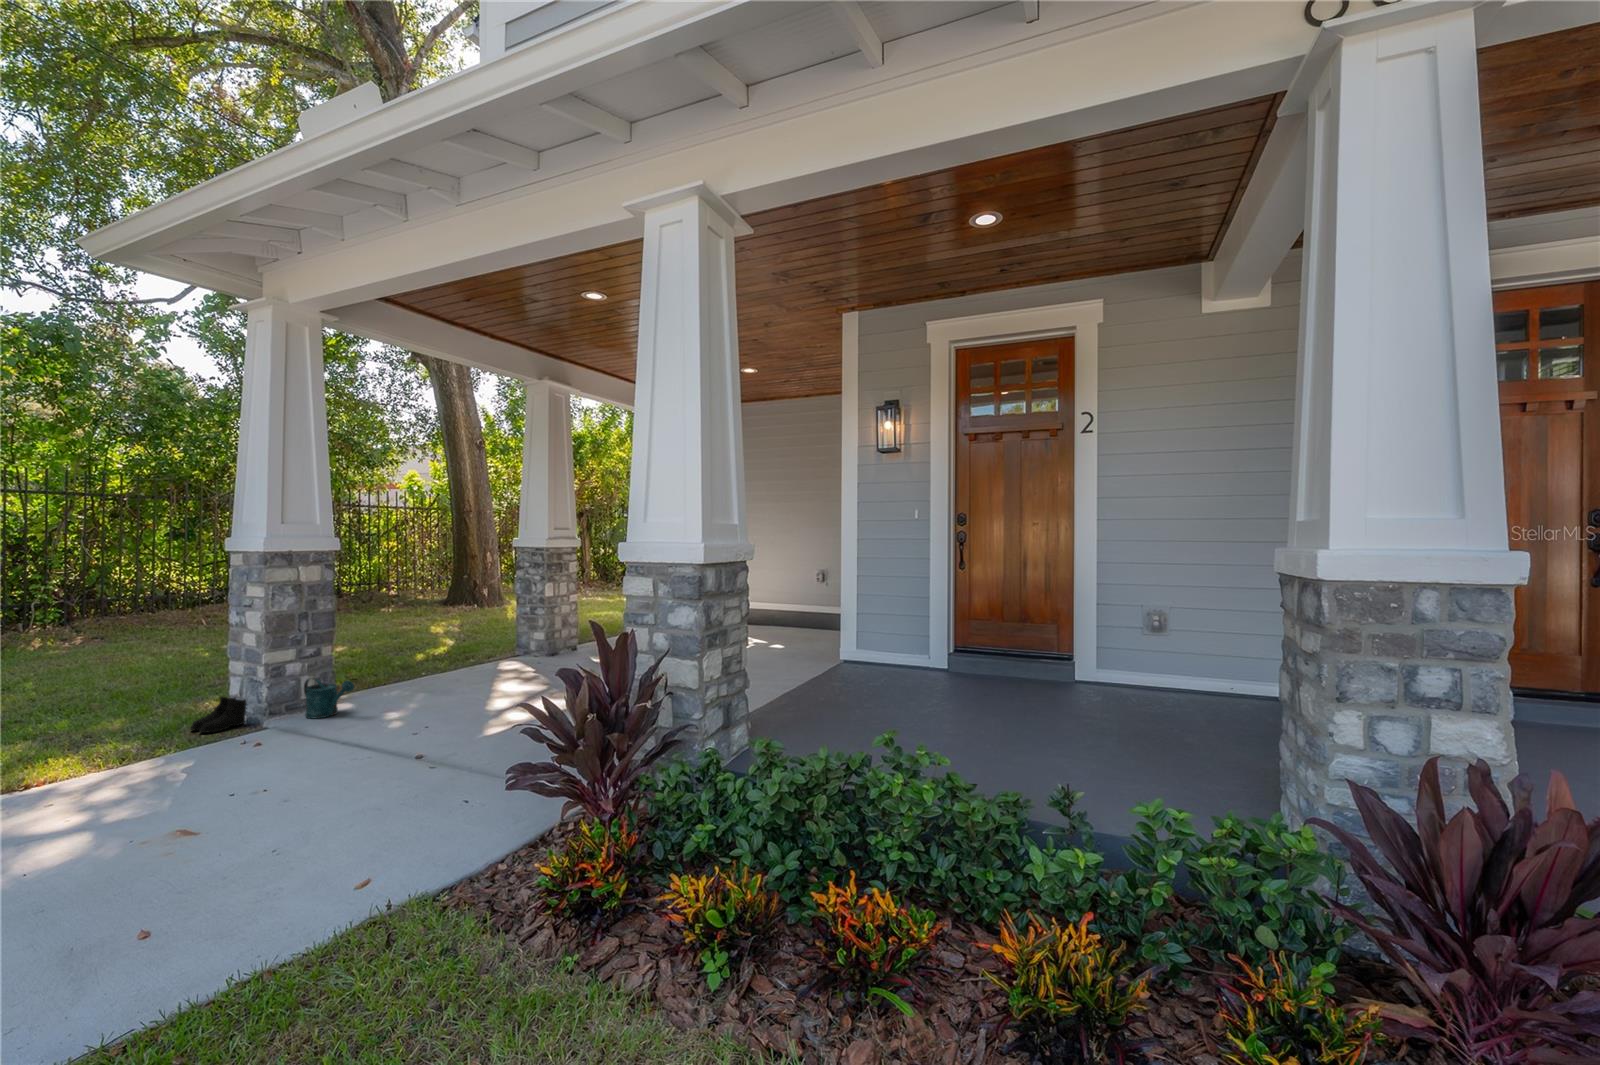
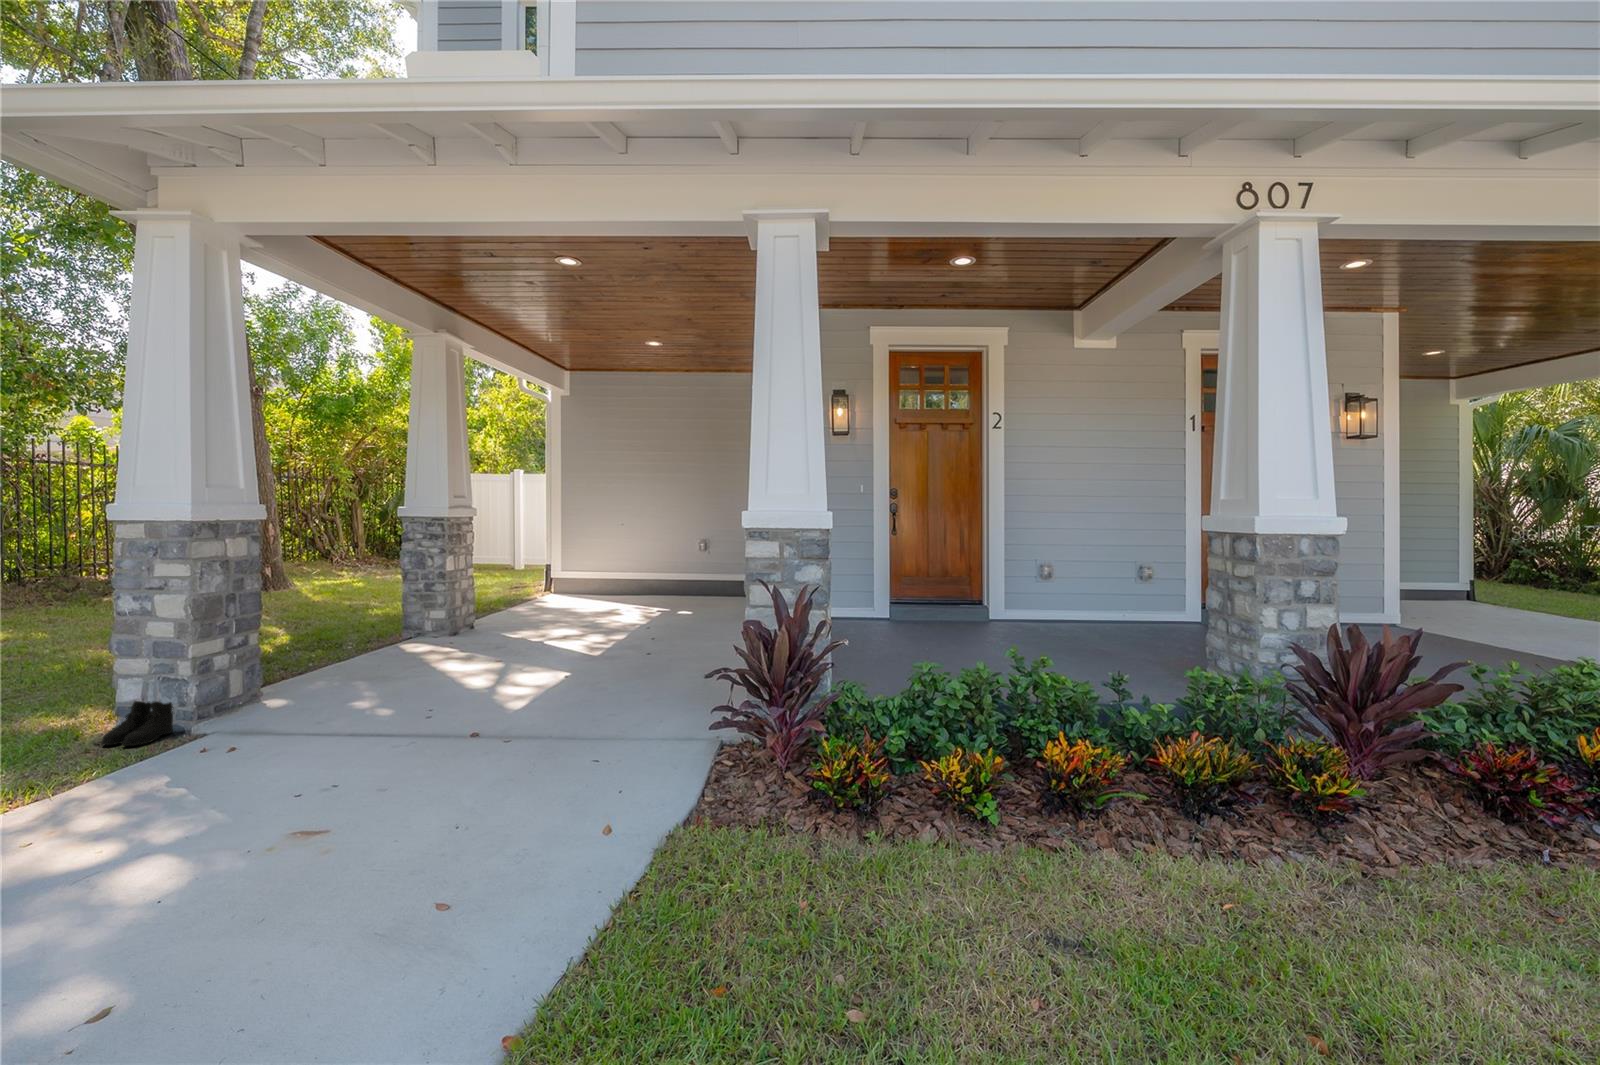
watering can: present [304,678,354,719] -> none [237,670,317,718]

